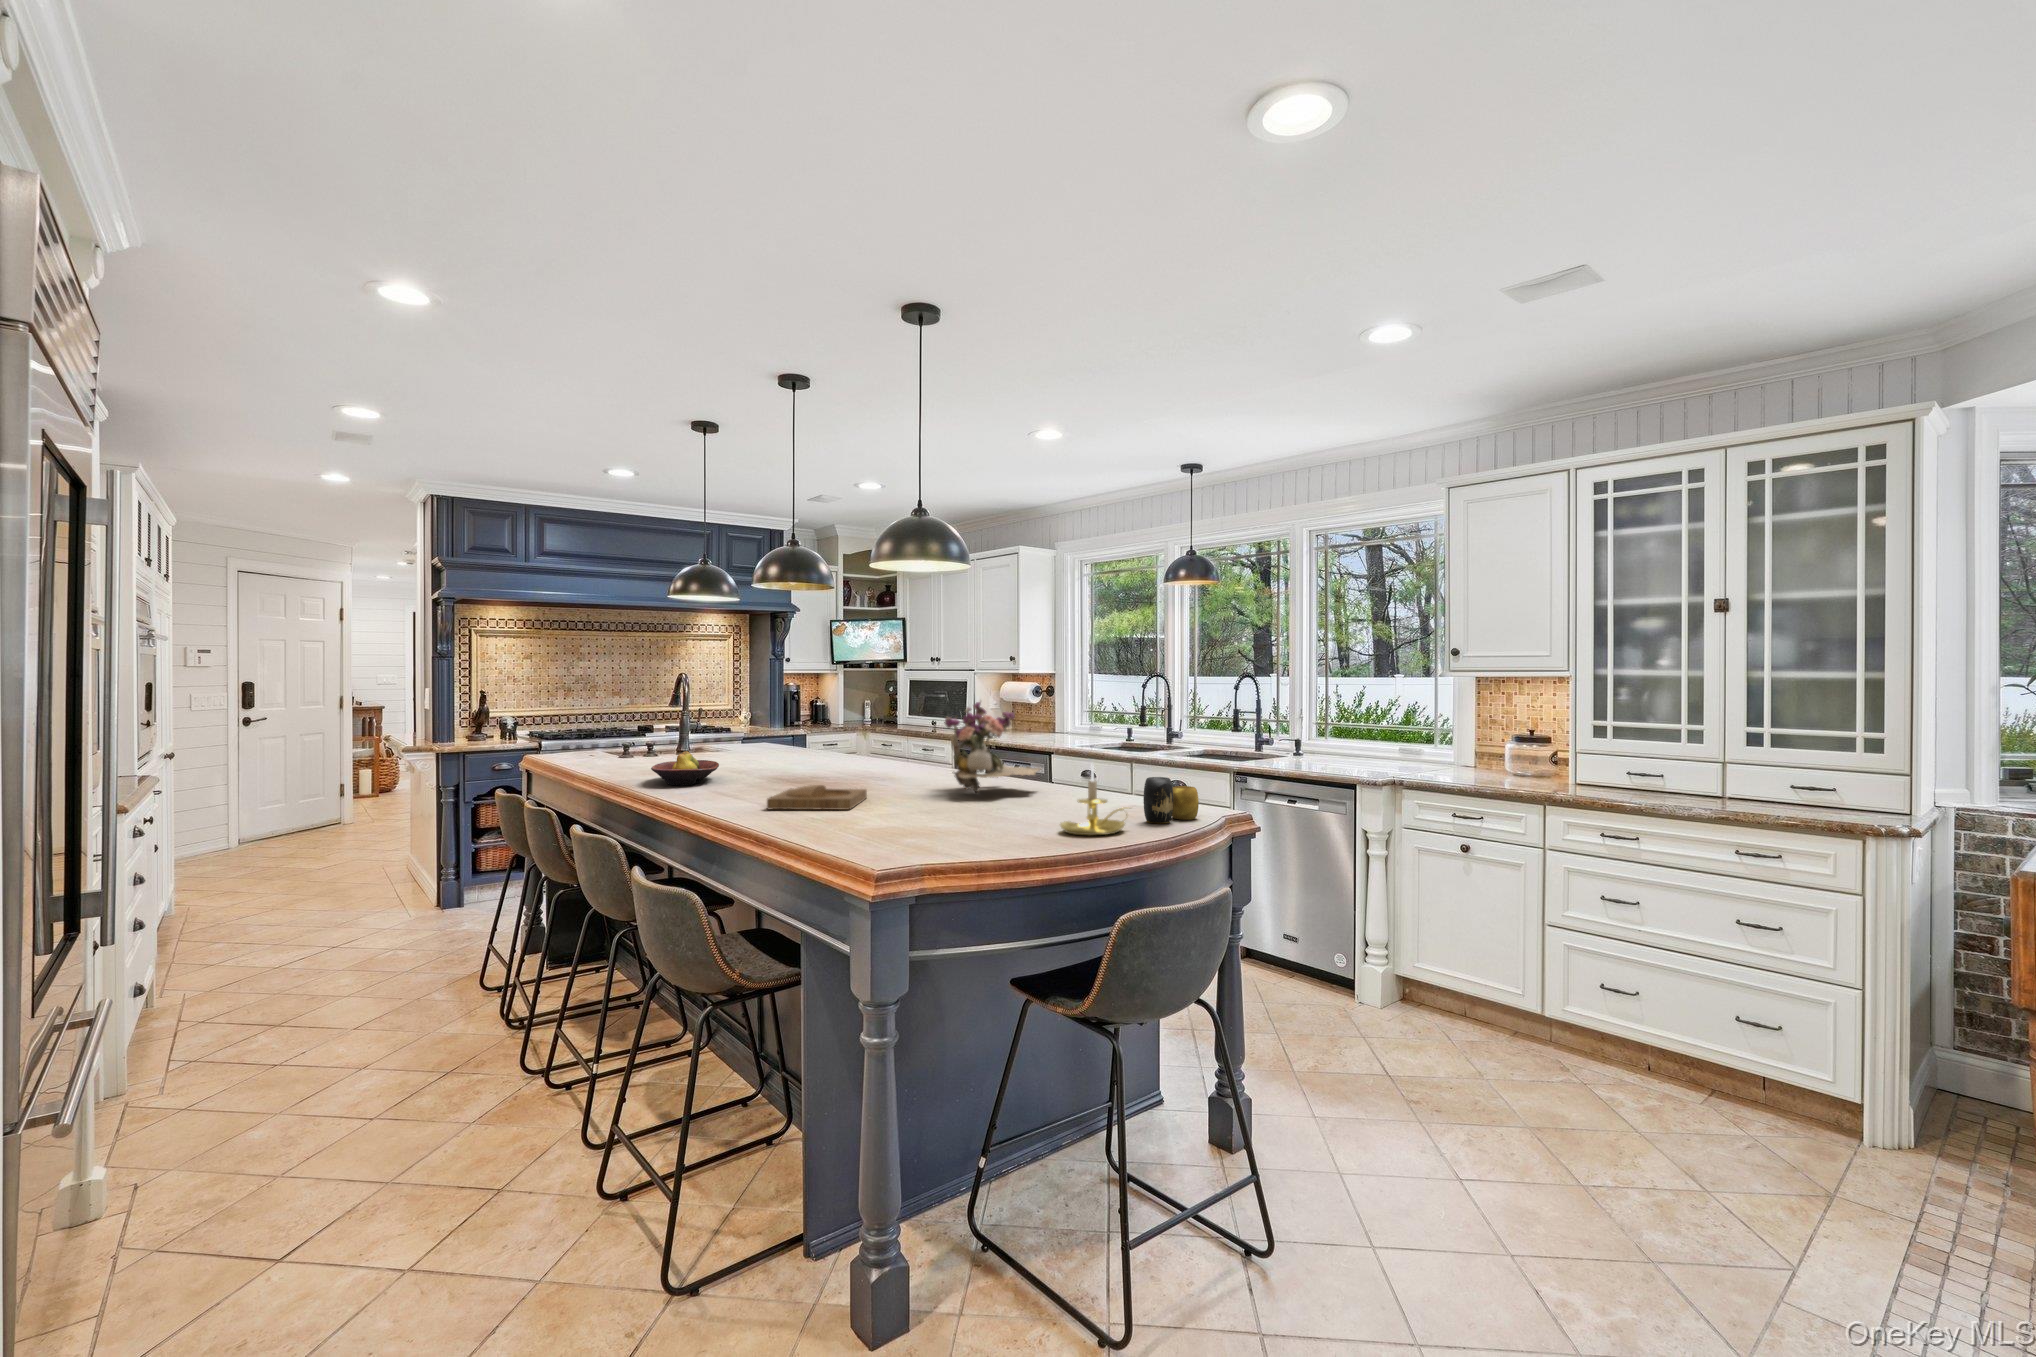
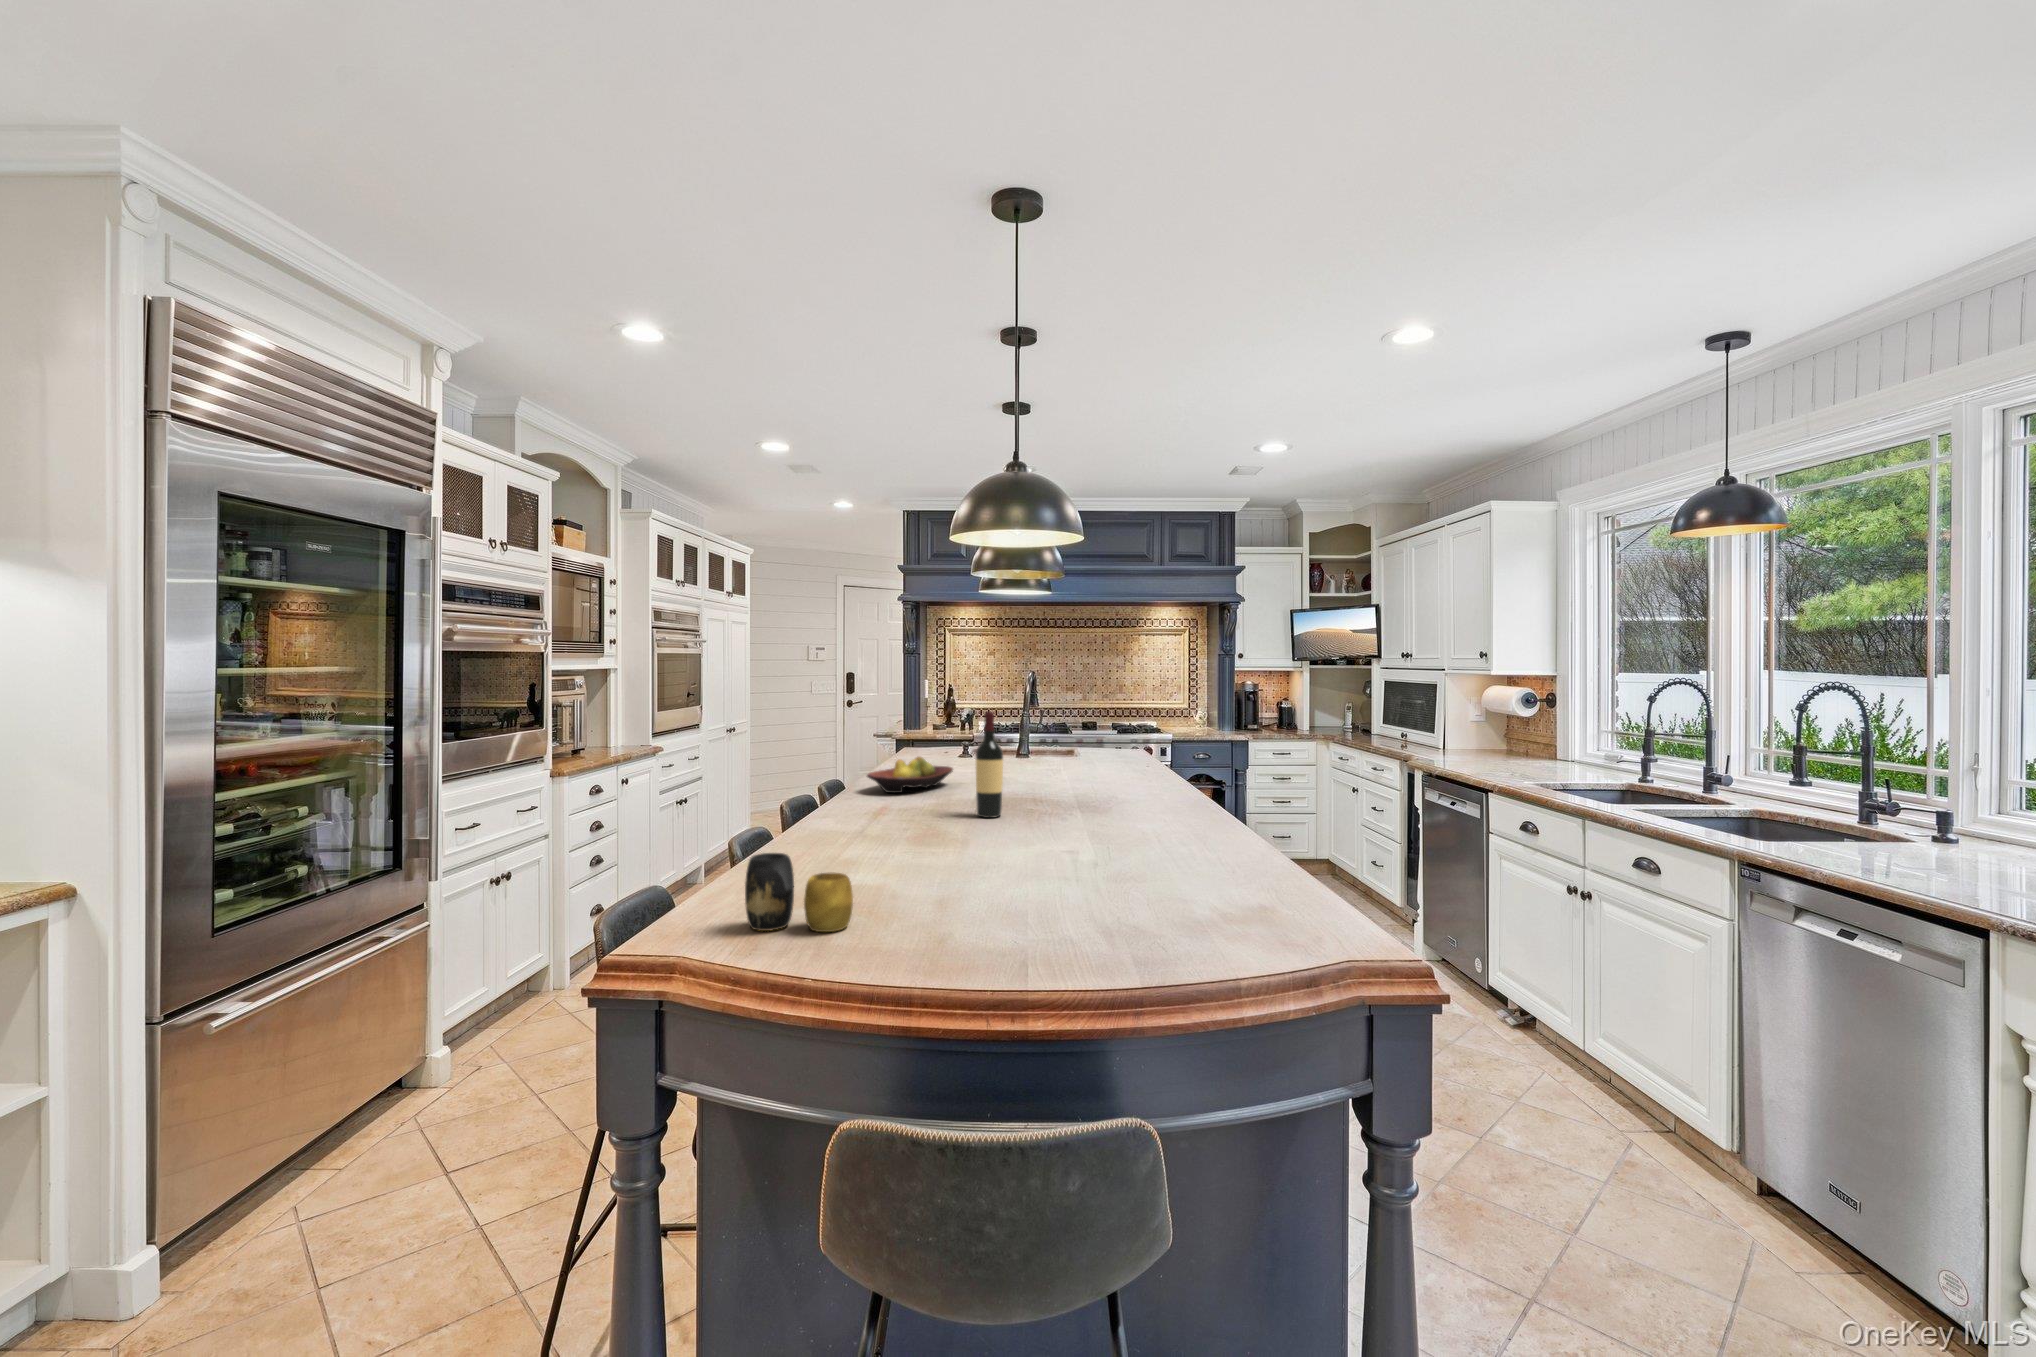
wine bottle: none [819,702,843,790] -> present [975,712,1003,818]
flower arrangement: present [944,702,1042,792] -> none [1055,715,1208,848]
candle holder: present [1060,766,1127,835] -> none [969,835,1094,959]
vase: present [1143,777,1199,823] -> present [745,853,853,932]
tray: present [767,785,867,810] -> none [840,812,977,849]

